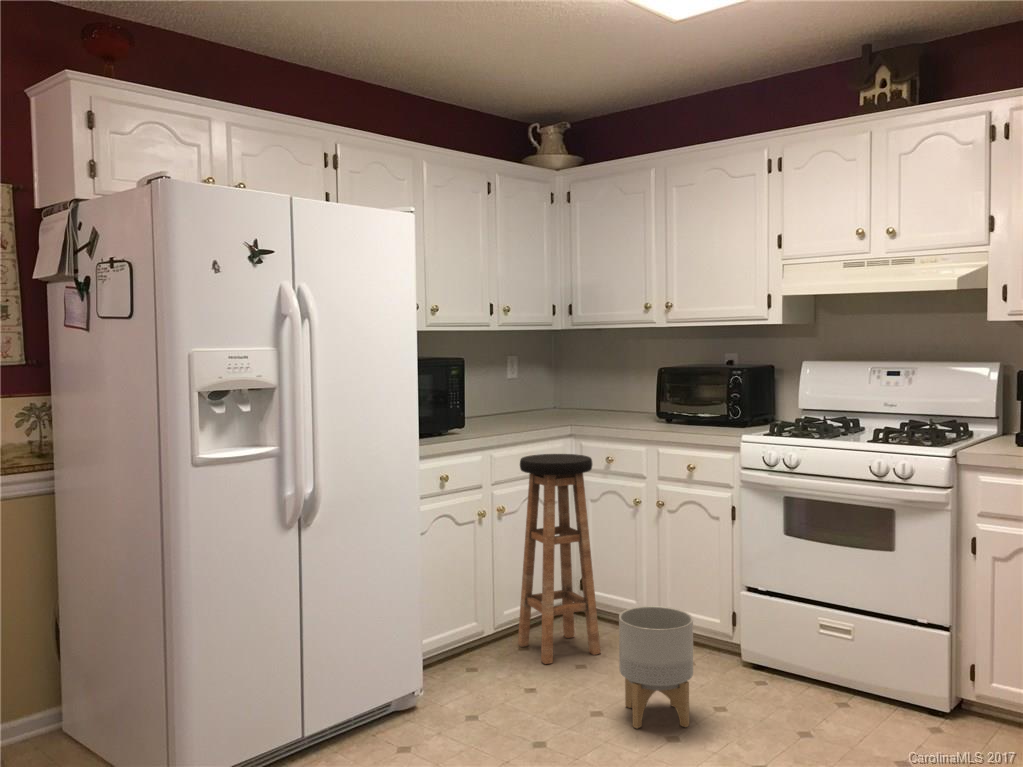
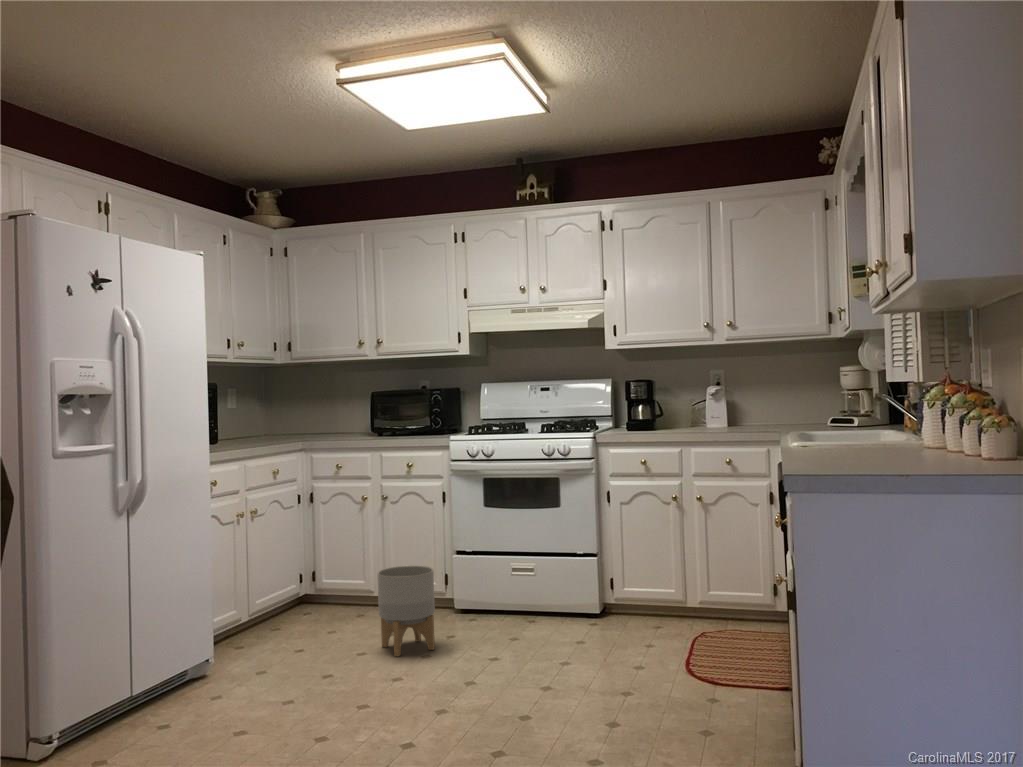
bar stool: present [518,454,600,664] -> none [269,462,343,635]

